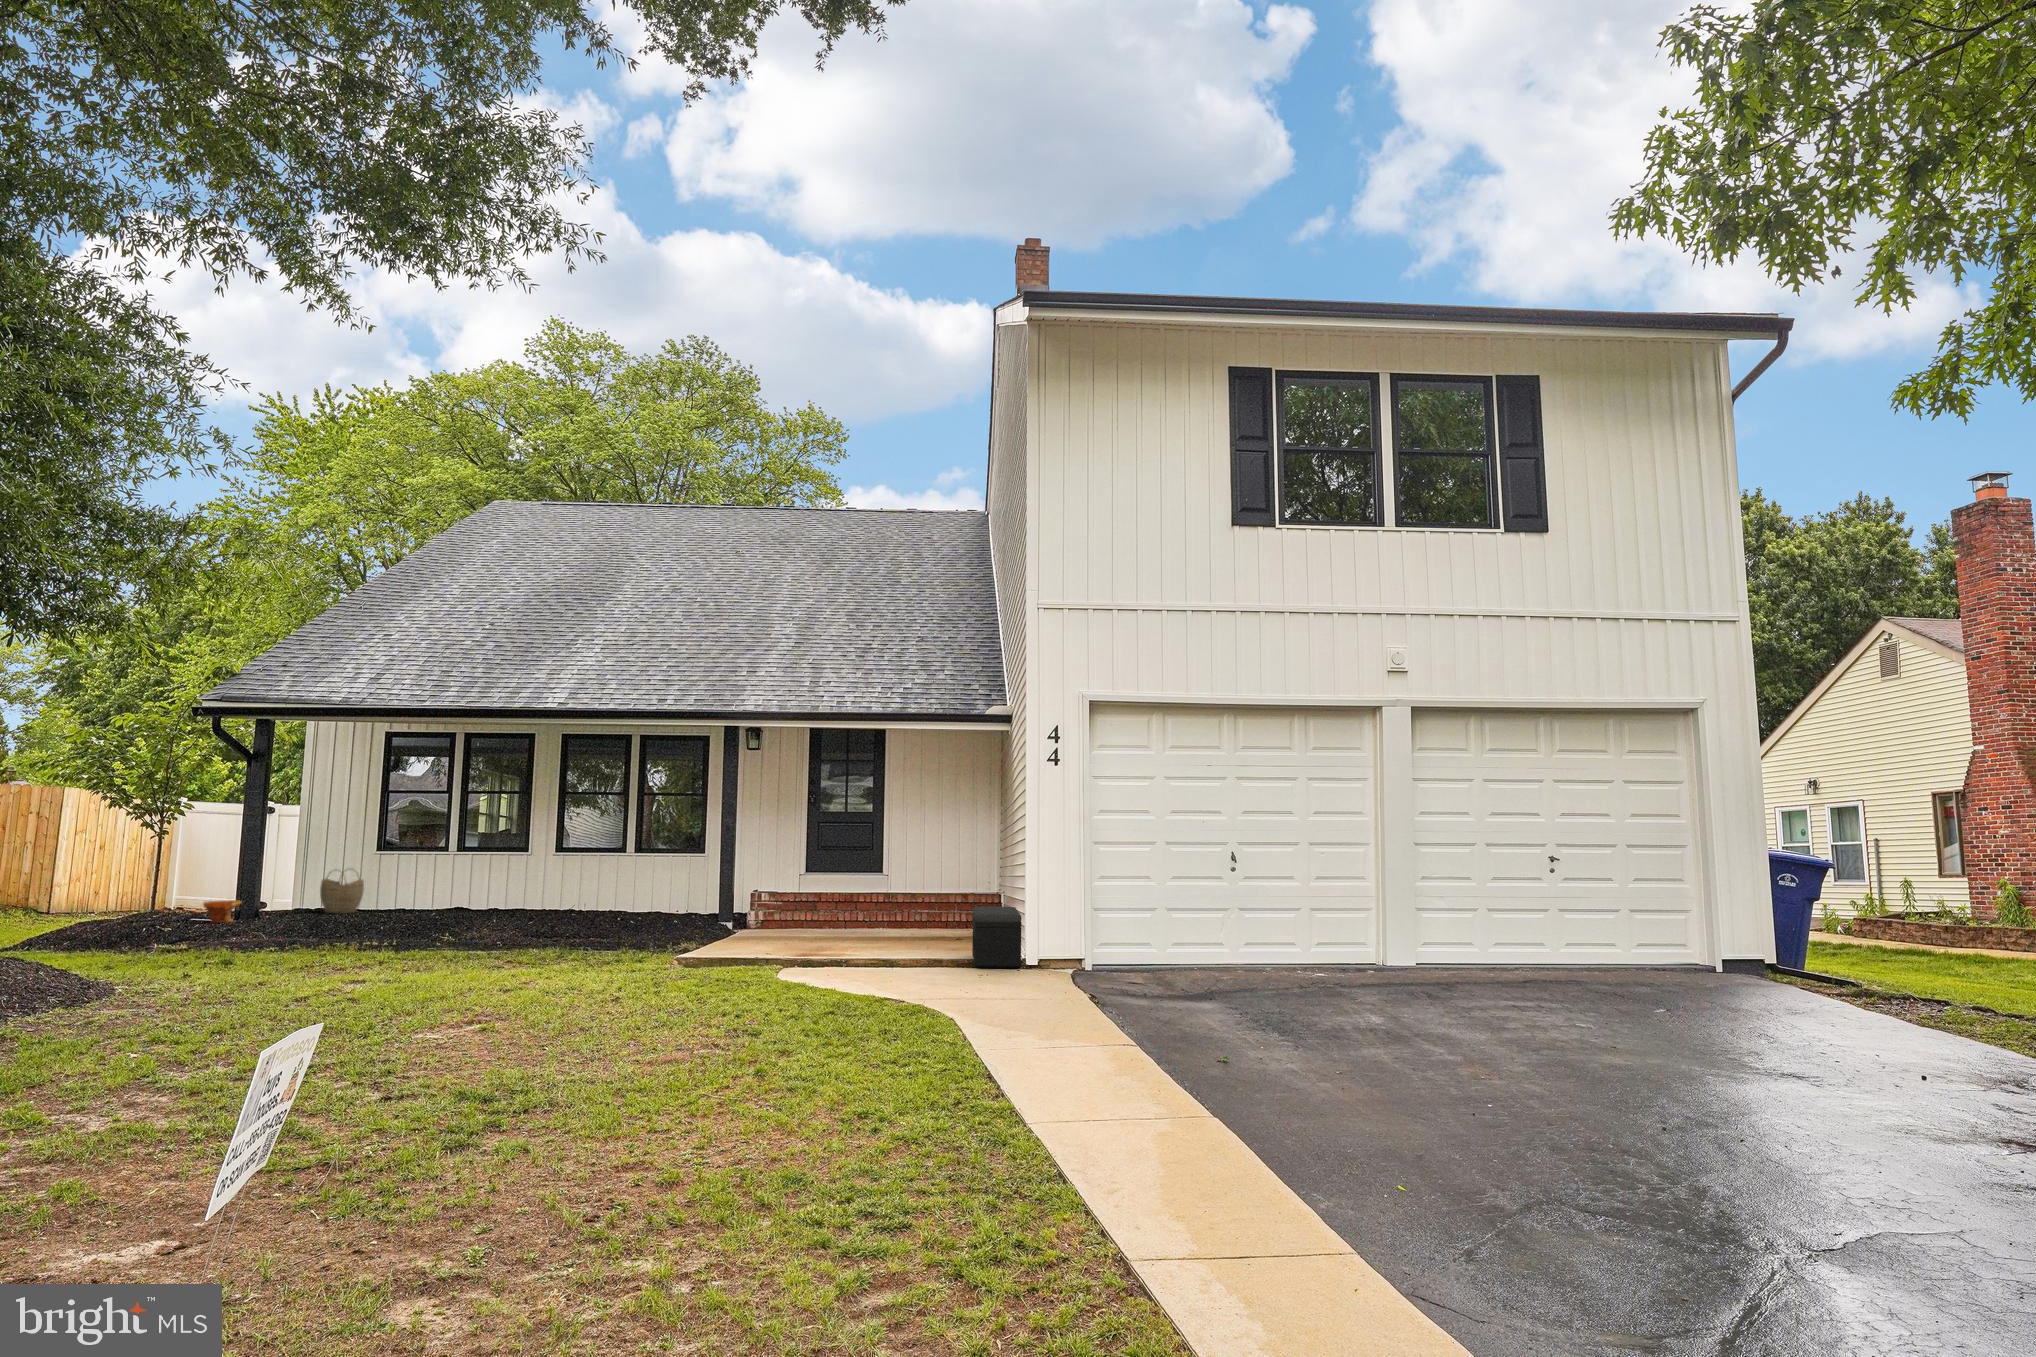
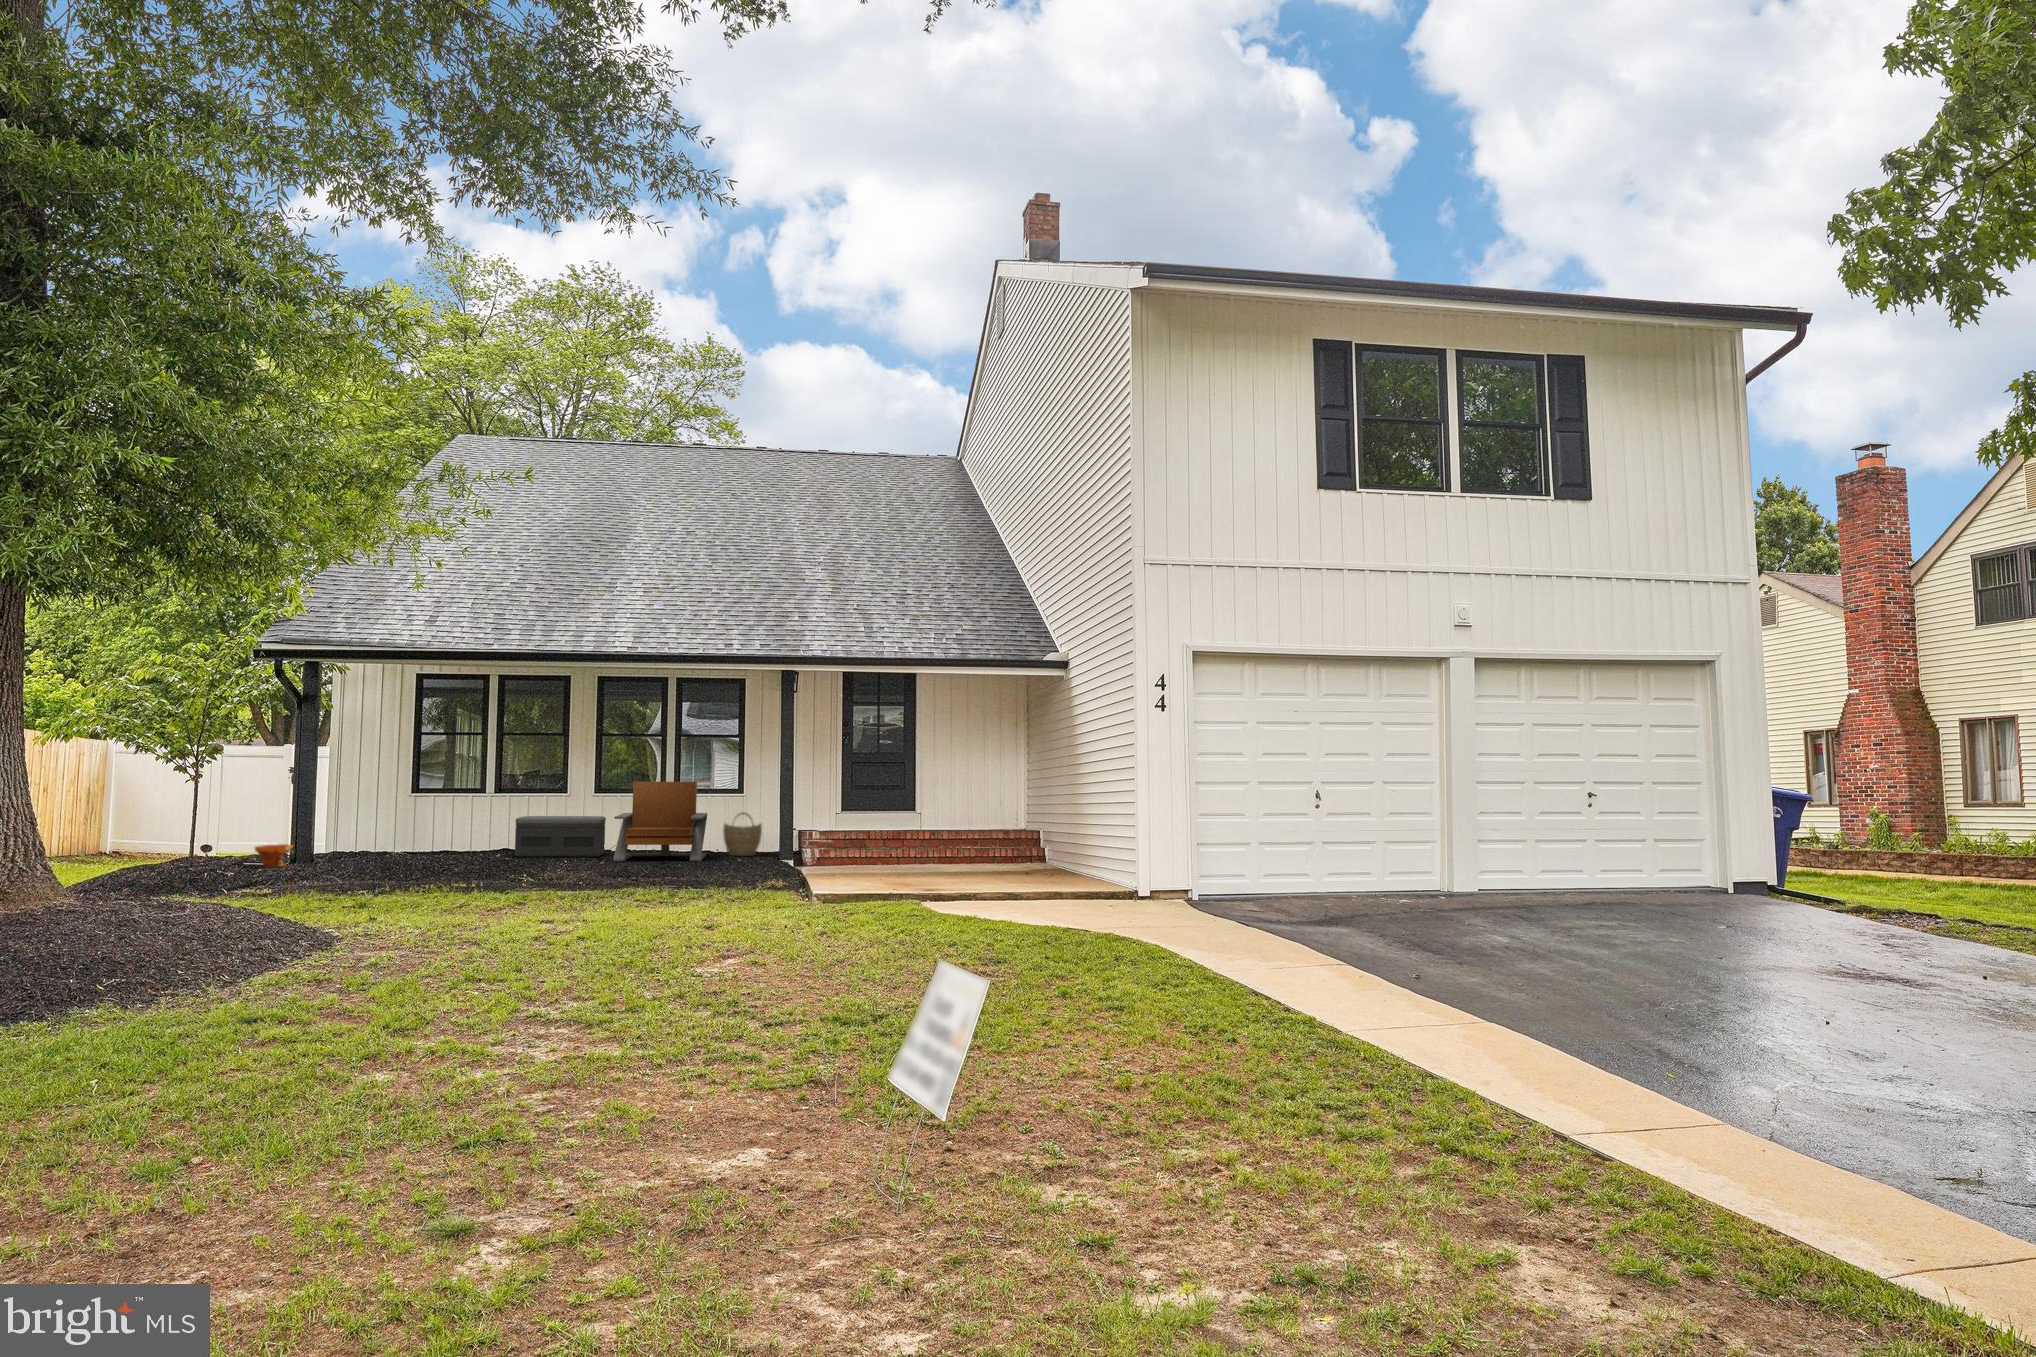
lounge chair: none [556,840,663,922] -> present [613,782,707,861]
woven basket: present [320,868,364,914] -> present [723,813,762,856]
storage bench: present [972,906,1022,968] -> present [515,816,606,857]

